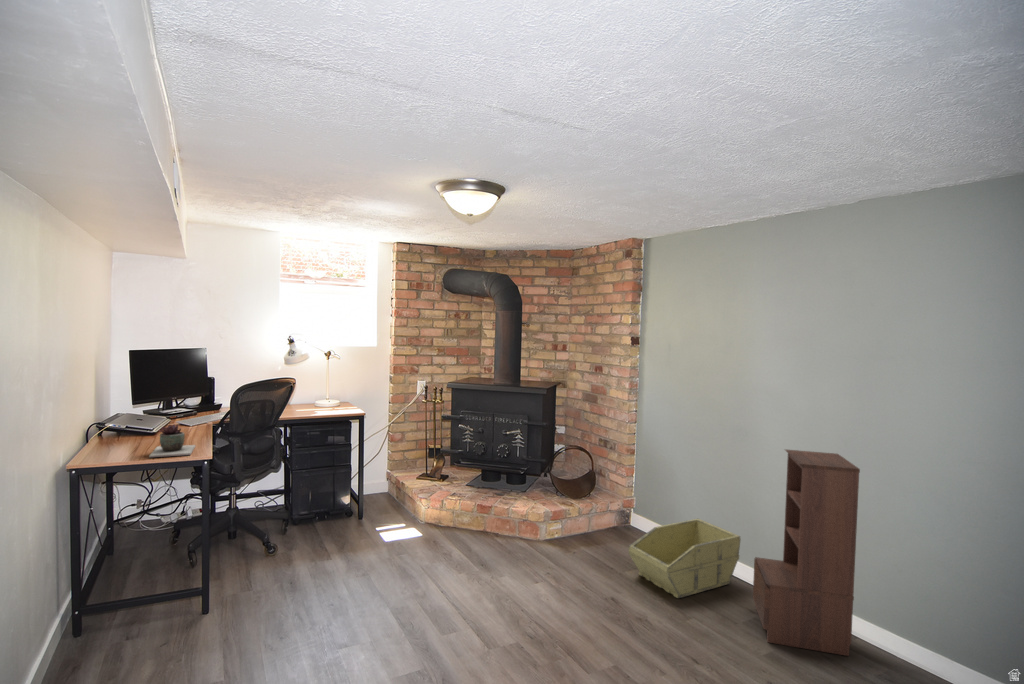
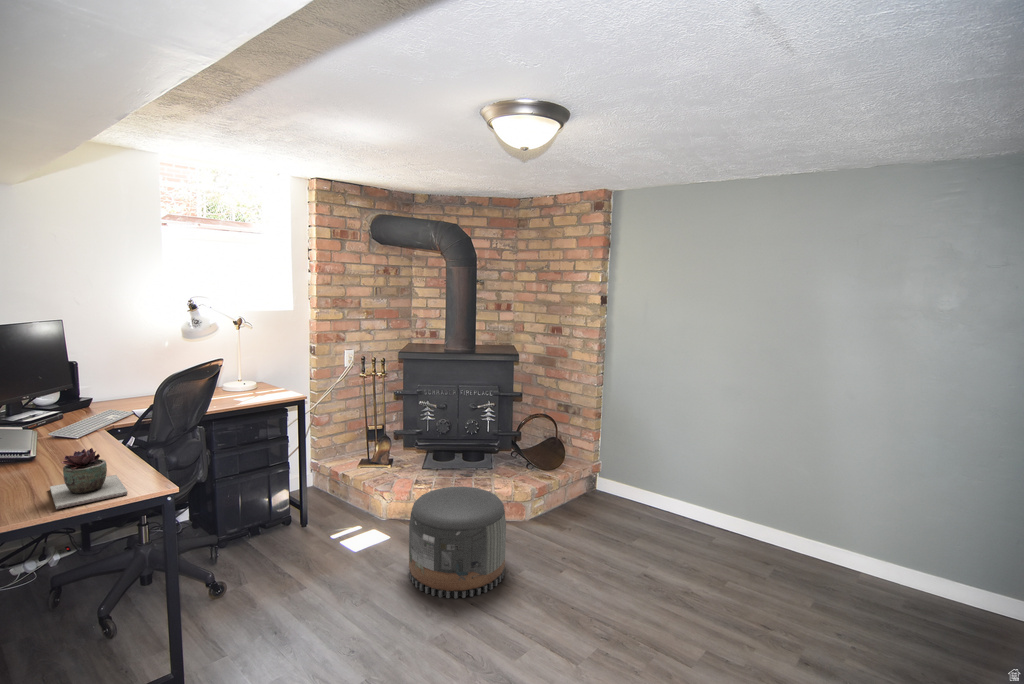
bookshelf: present [753,450,860,656] -> none [761,406,883,591]
pouf: none [411,496,494,586] -> present [409,487,506,598]
storage bin: present [628,519,741,598] -> none [638,476,732,561]

